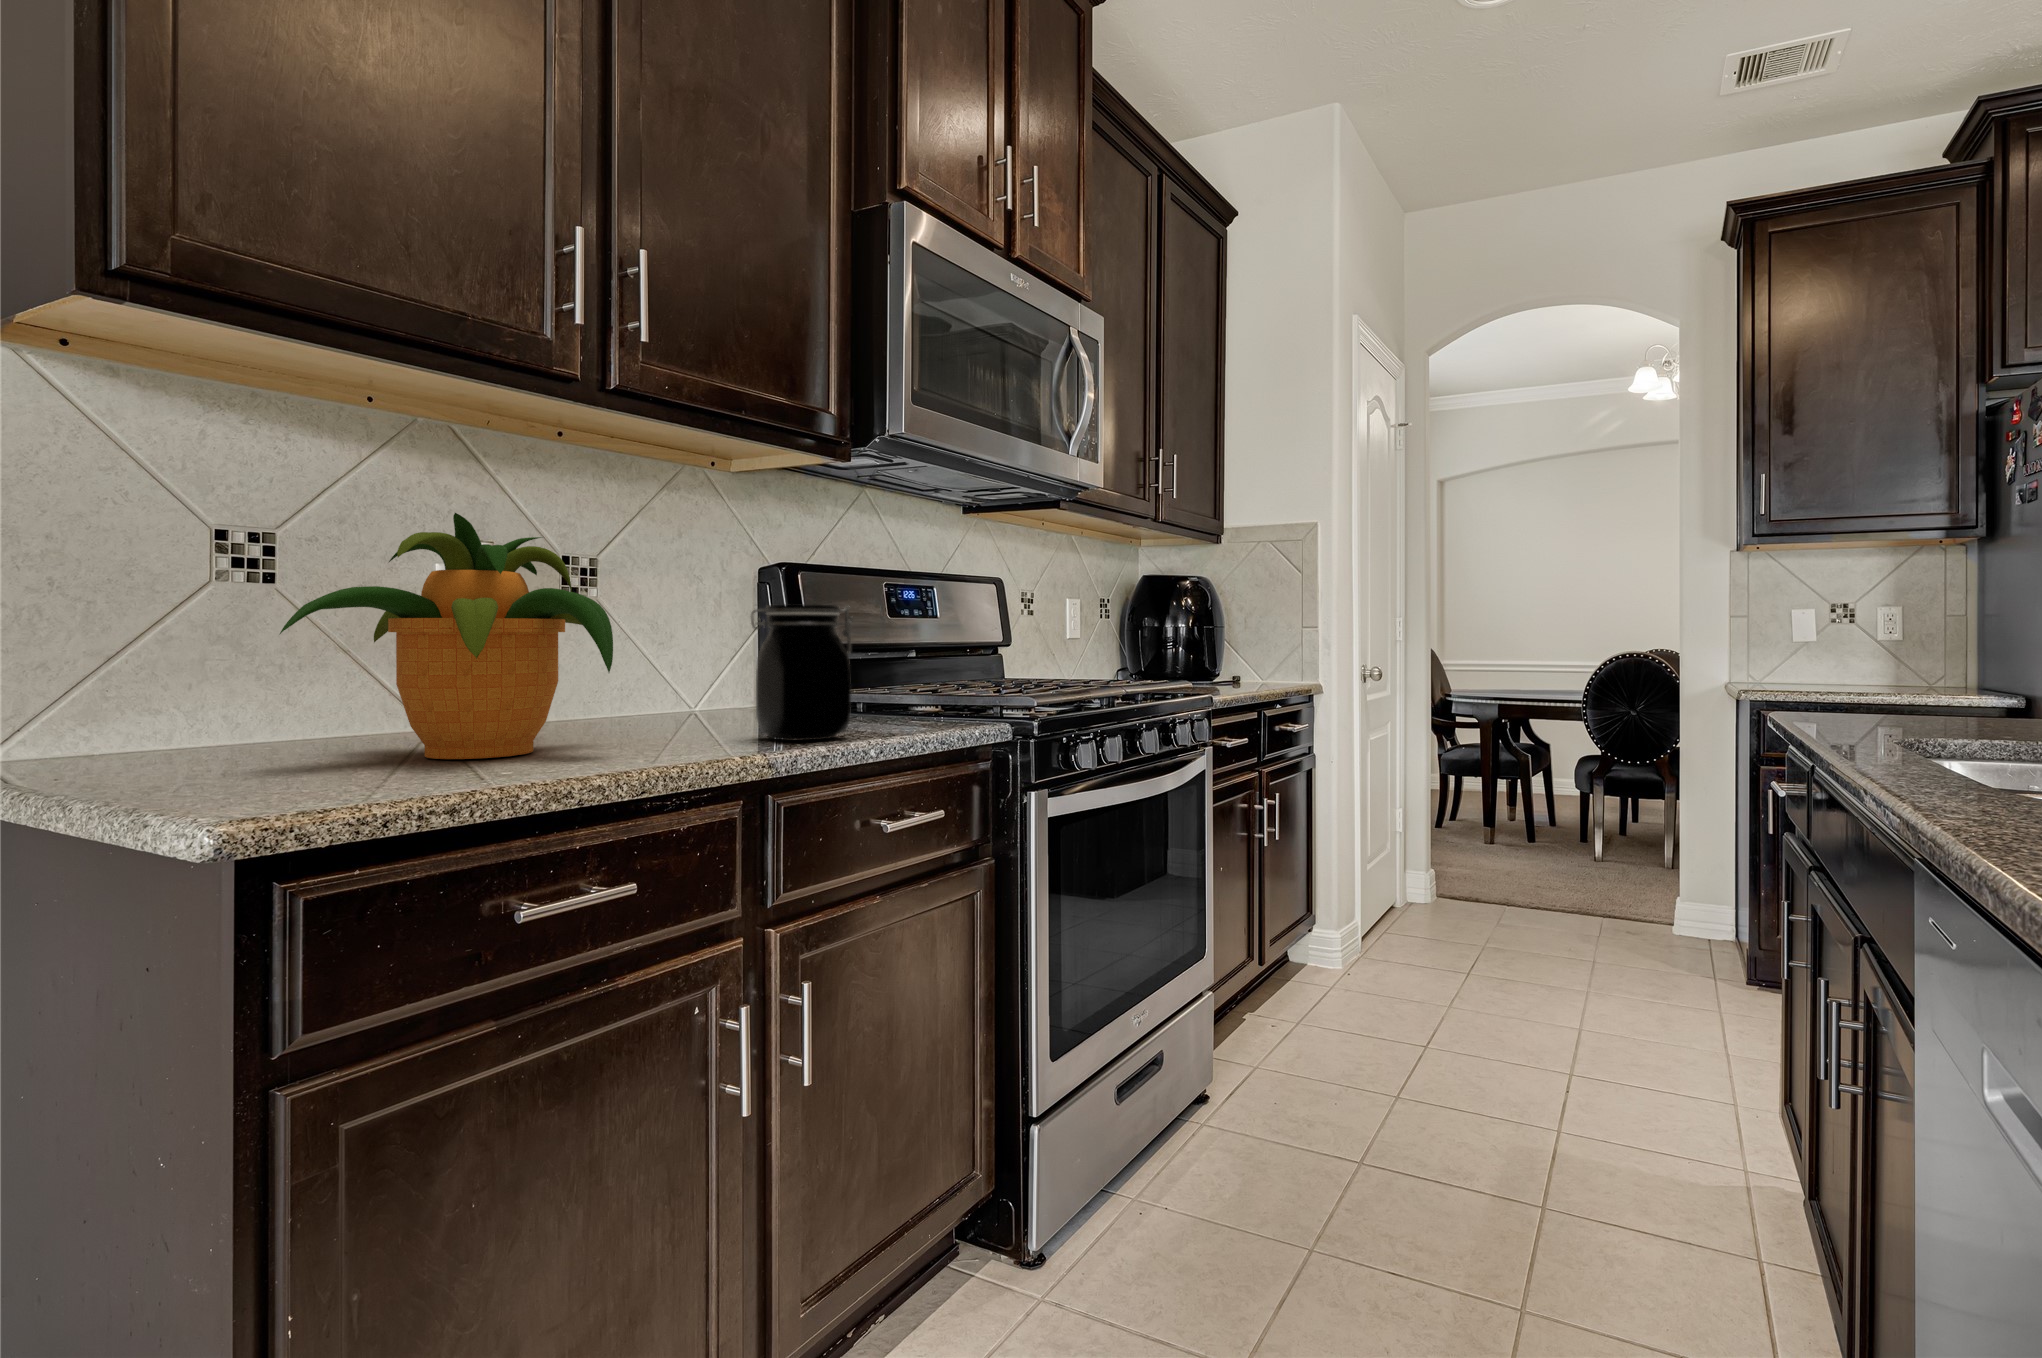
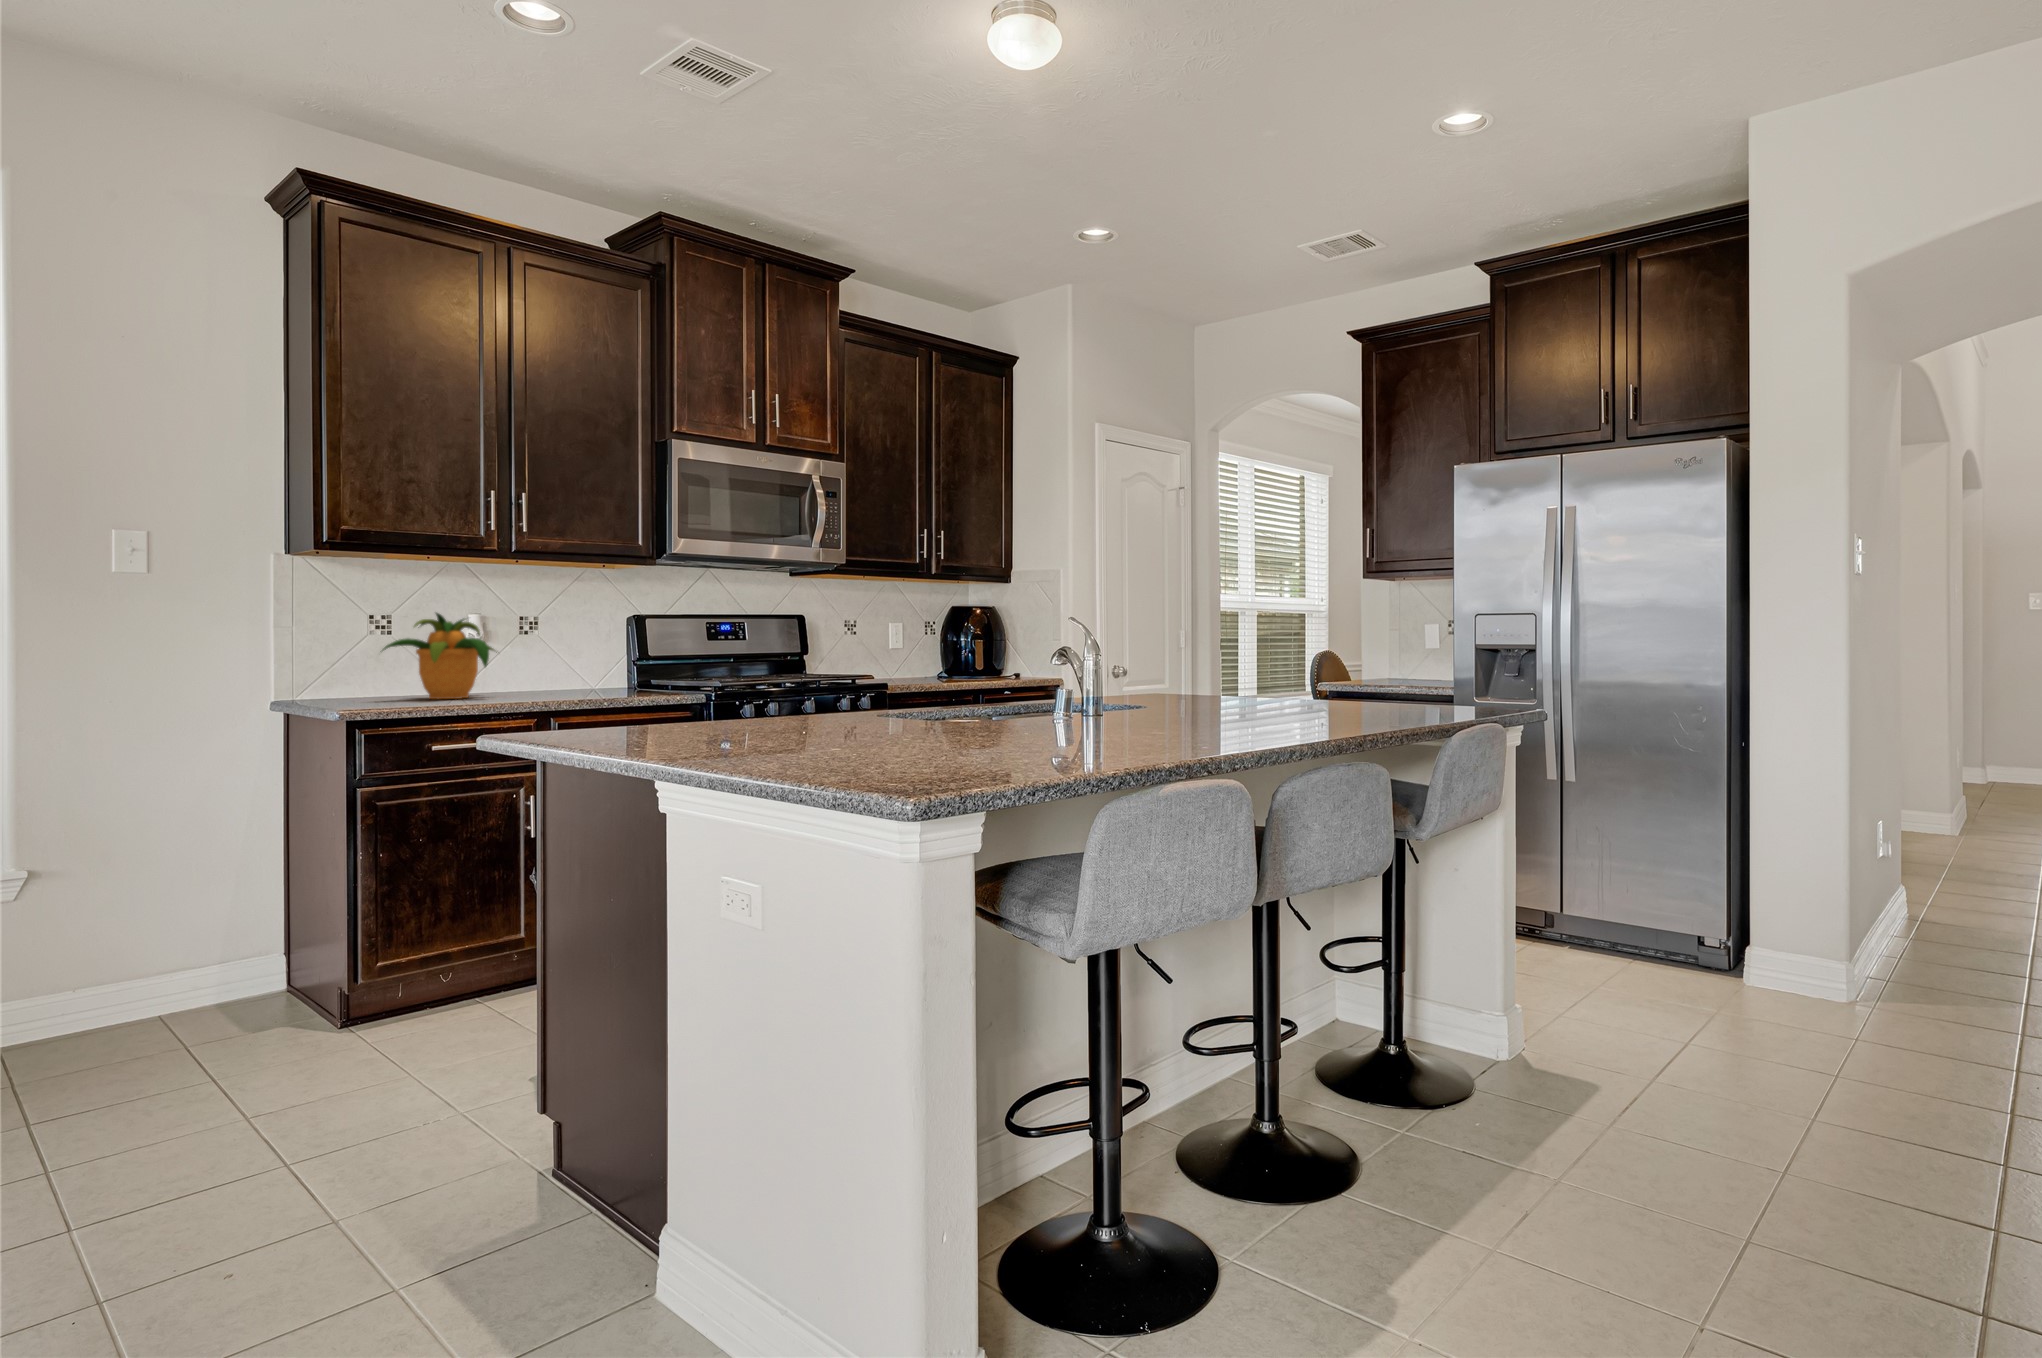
jar: present [751,604,854,741] -> none [554,641,598,696]

